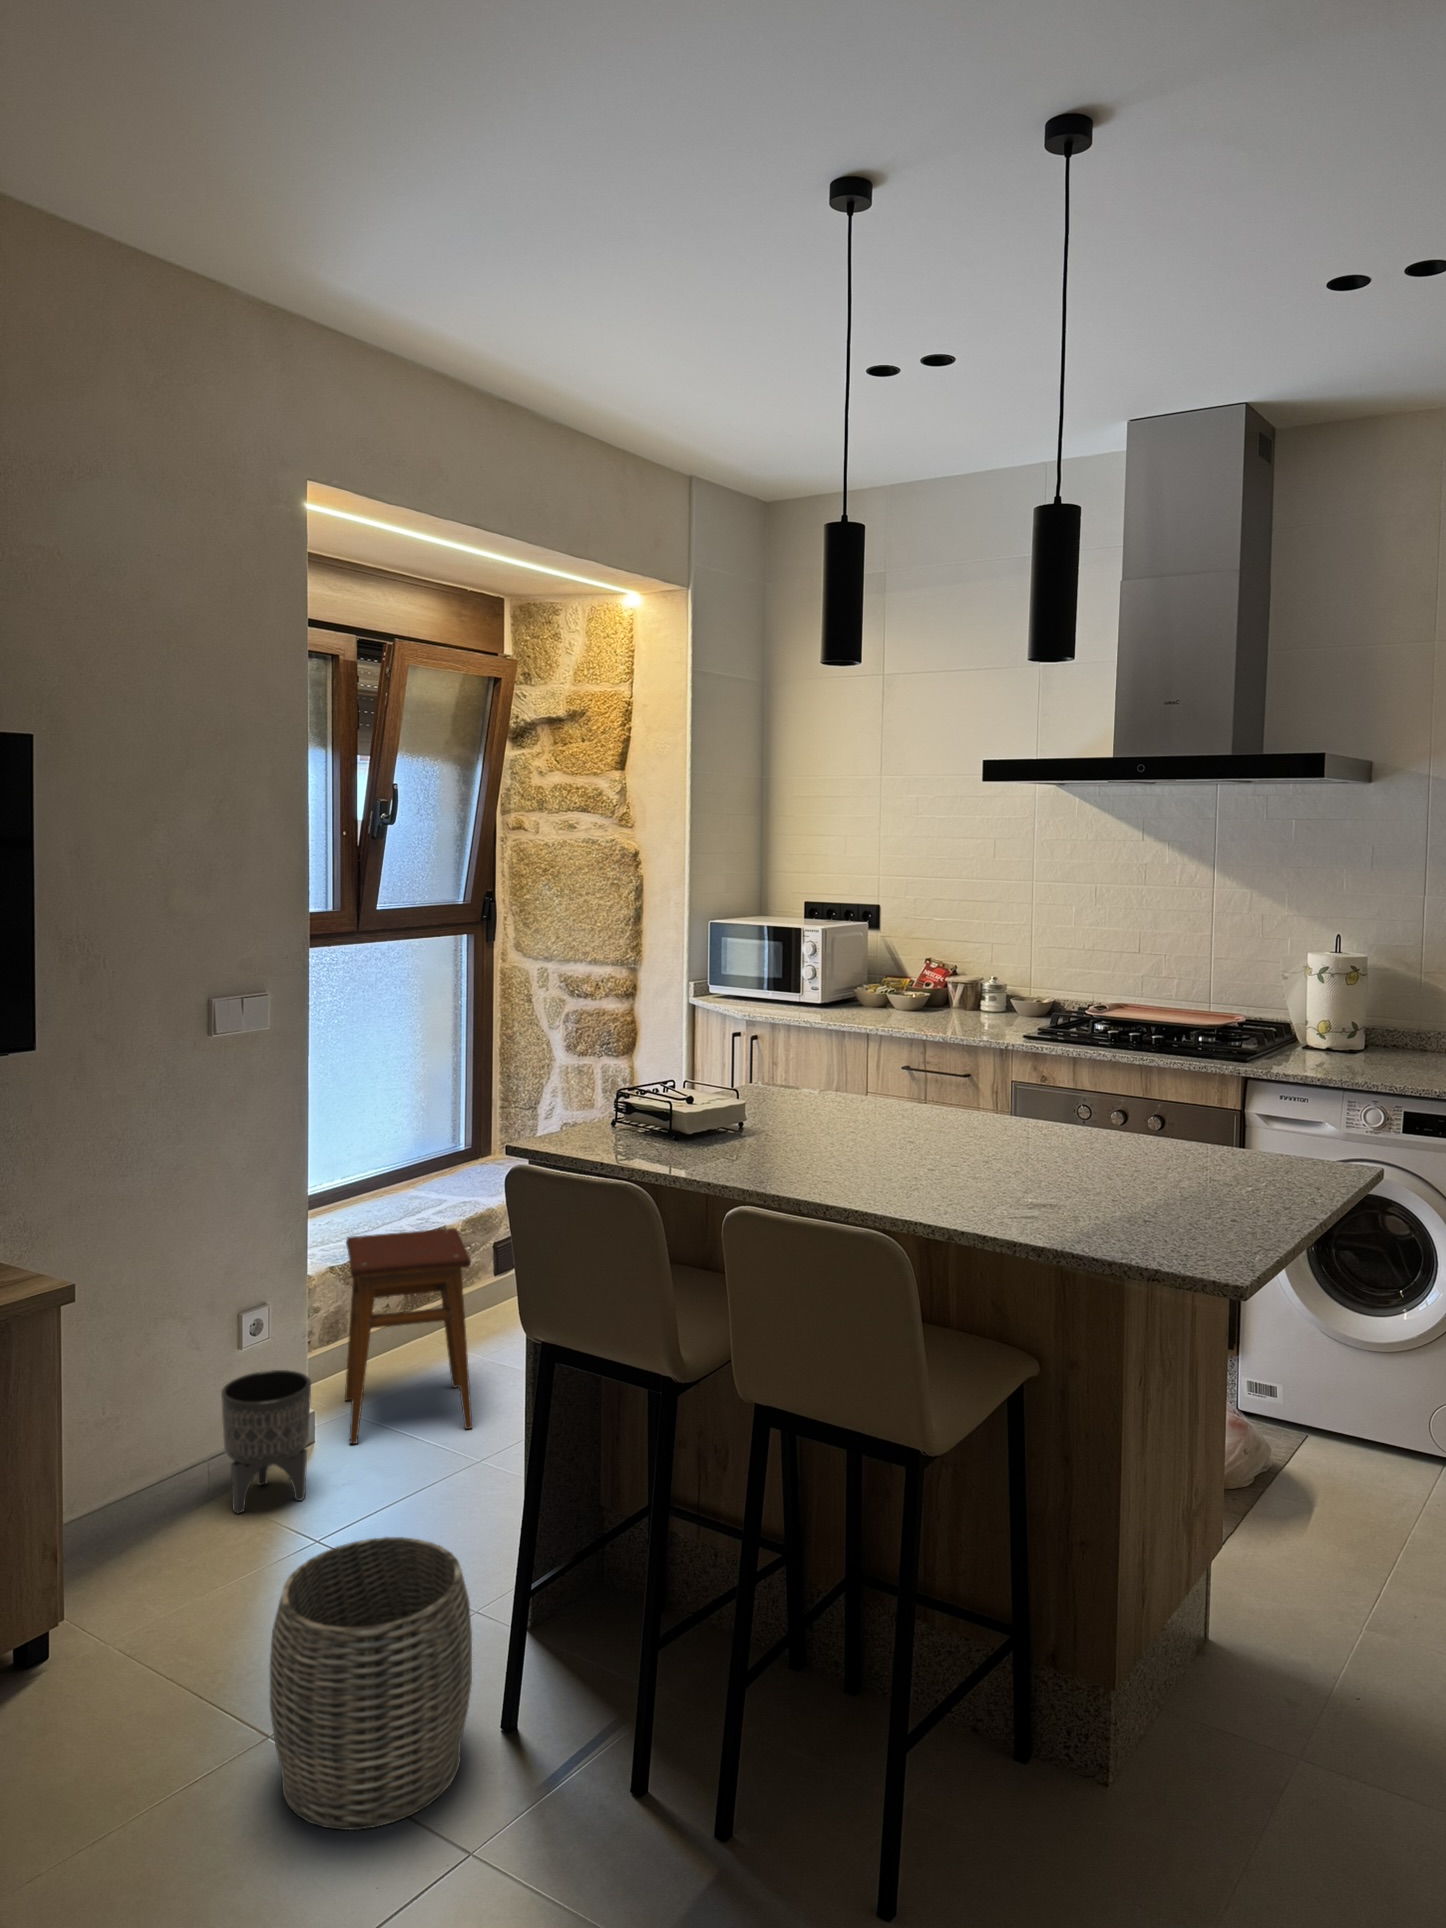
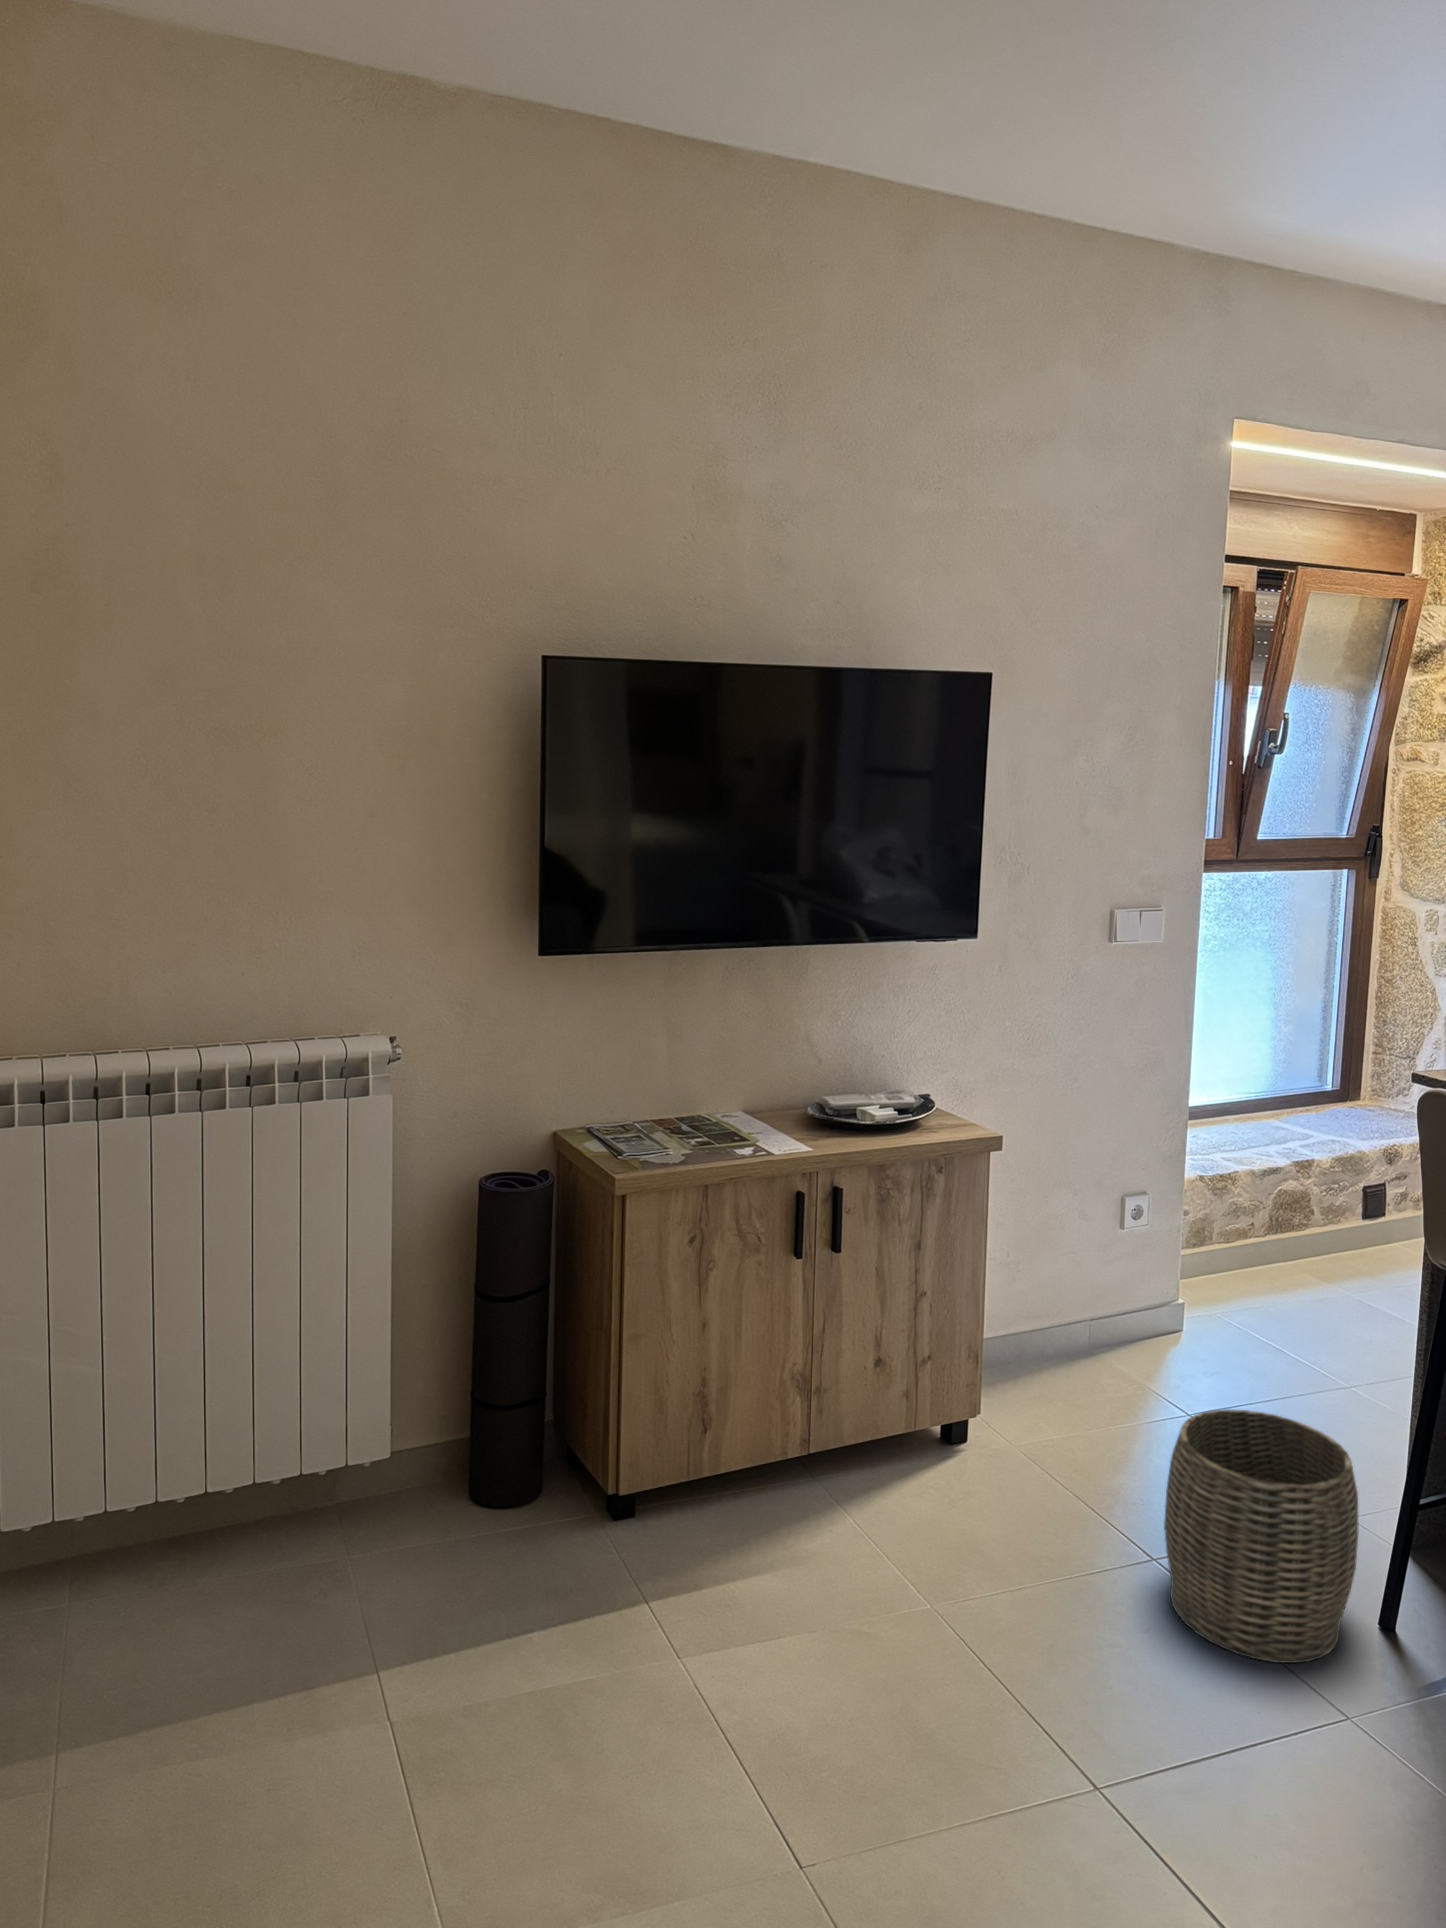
stool: present [345,1228,472,1444] -> none [1208,1149,1350,1357]
planter: present [221,1370,311,1513] -> none [1106,1252,1187,1376]

